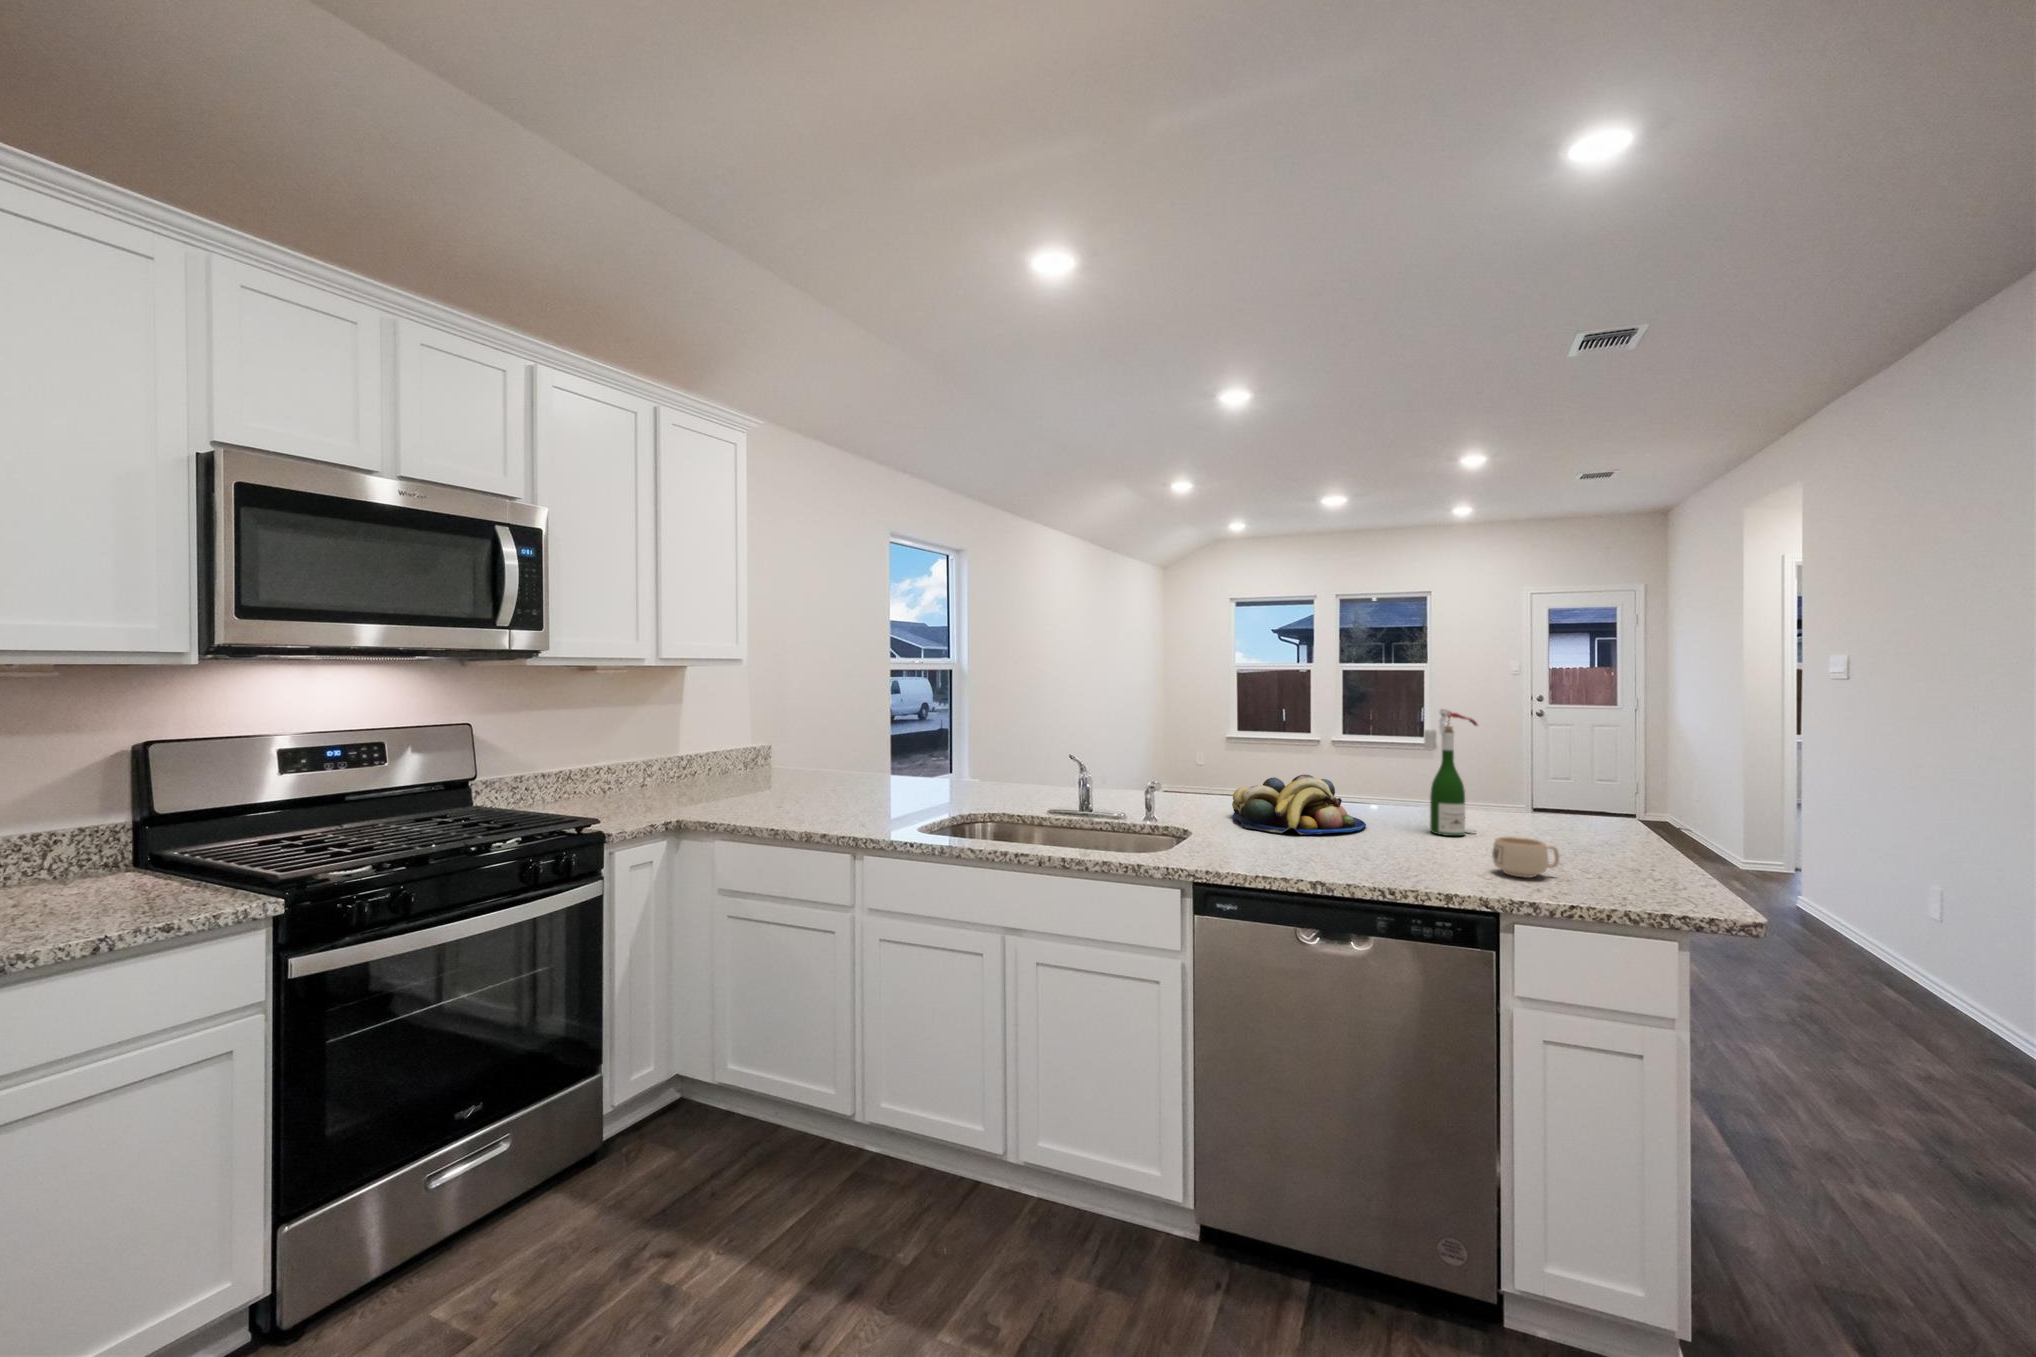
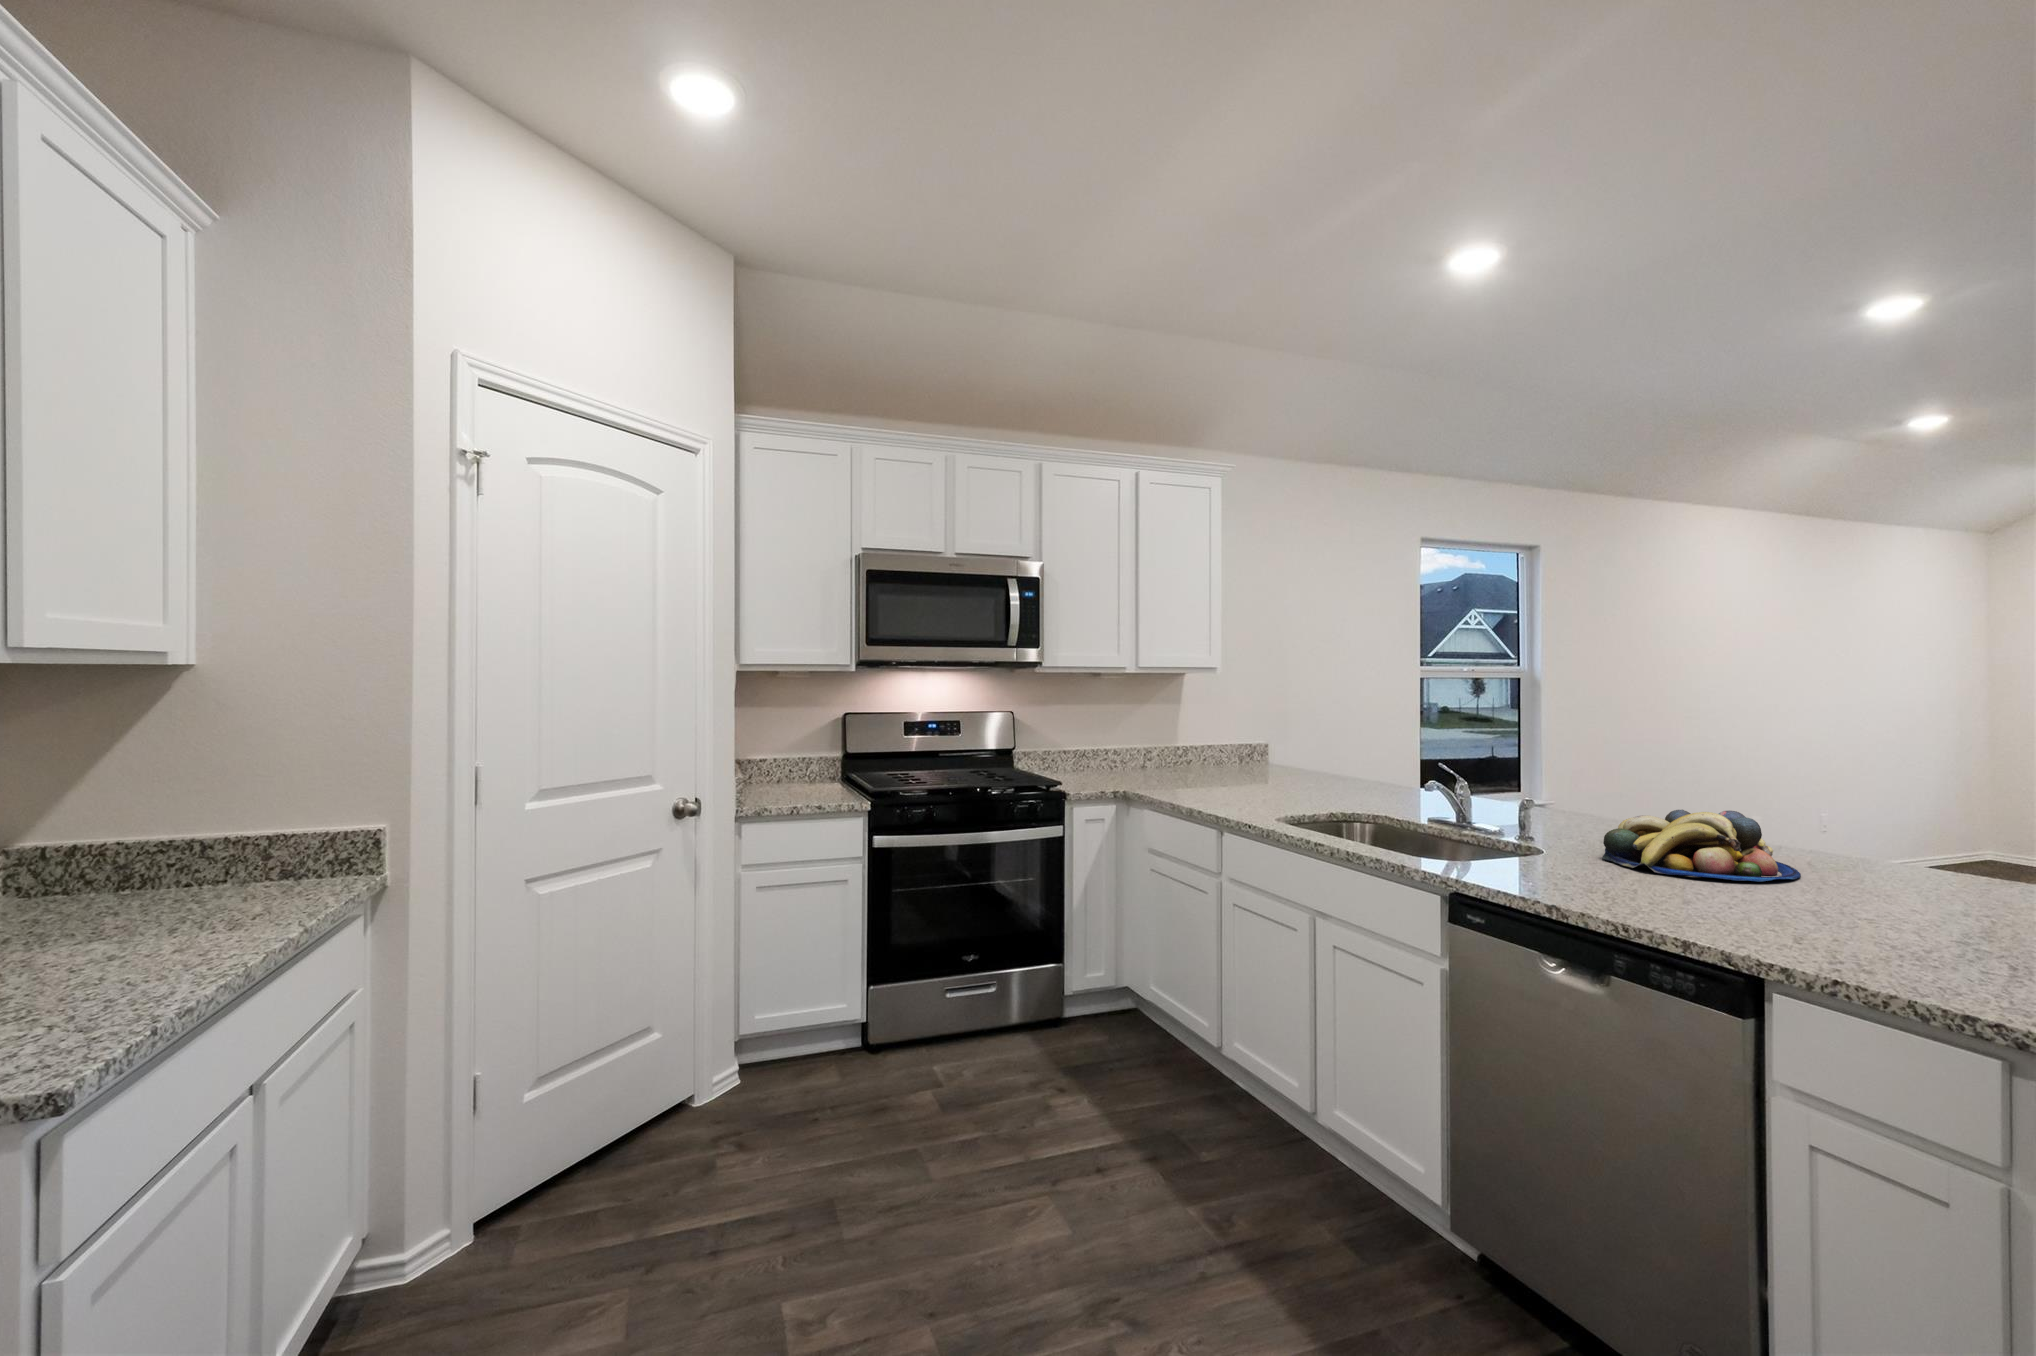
wine bottle: present [1424,709,1477,836] -> none [1876,738,1978,914]
mug: present [1492,837,1559,878] -> none [1820,899,1924,955]

